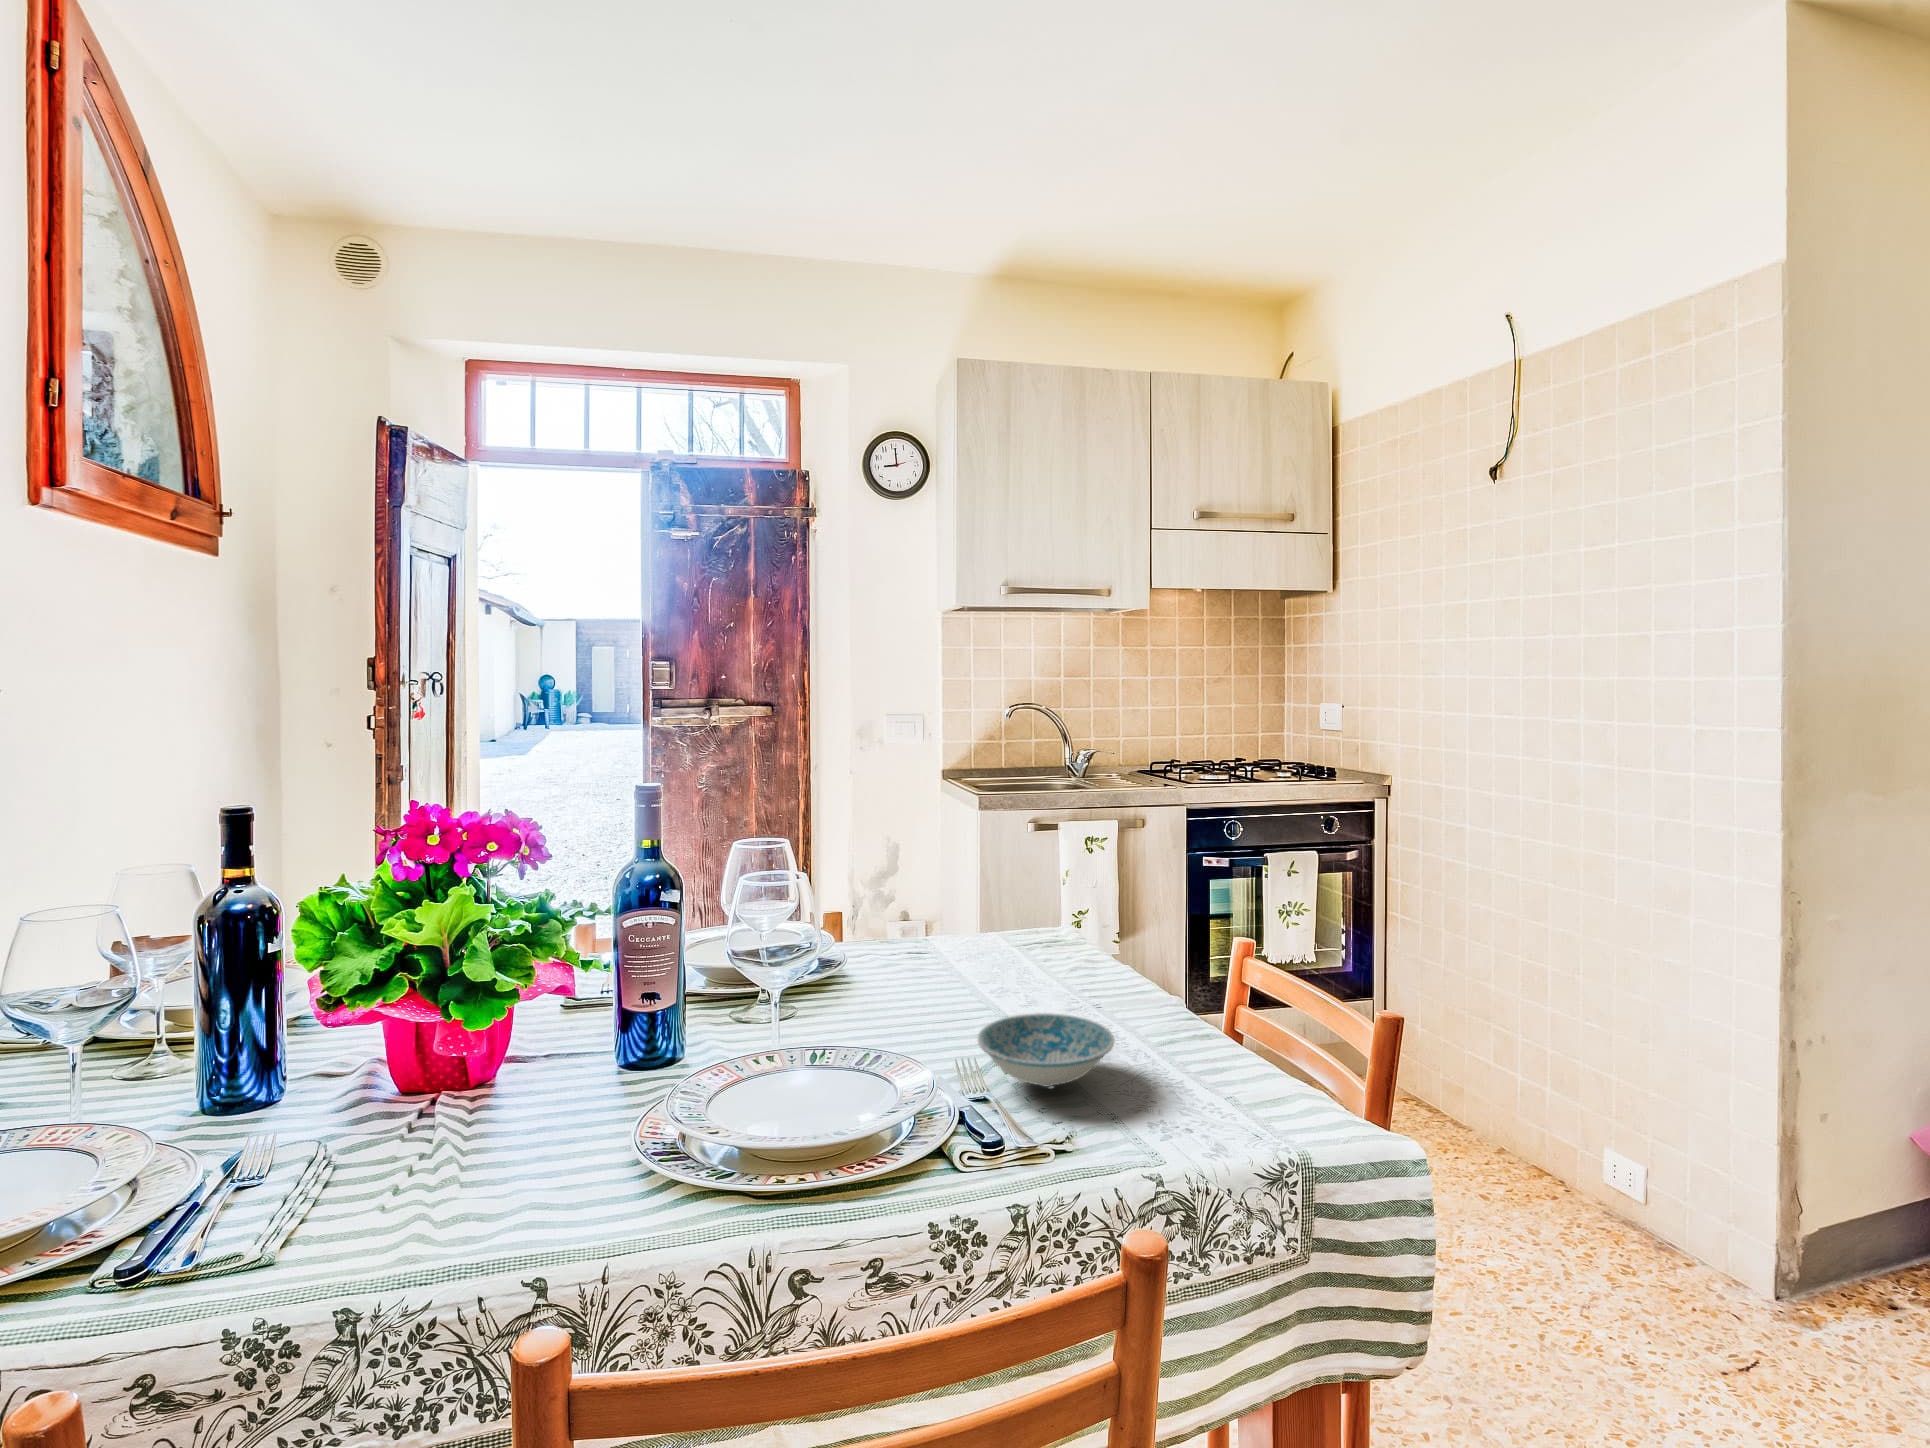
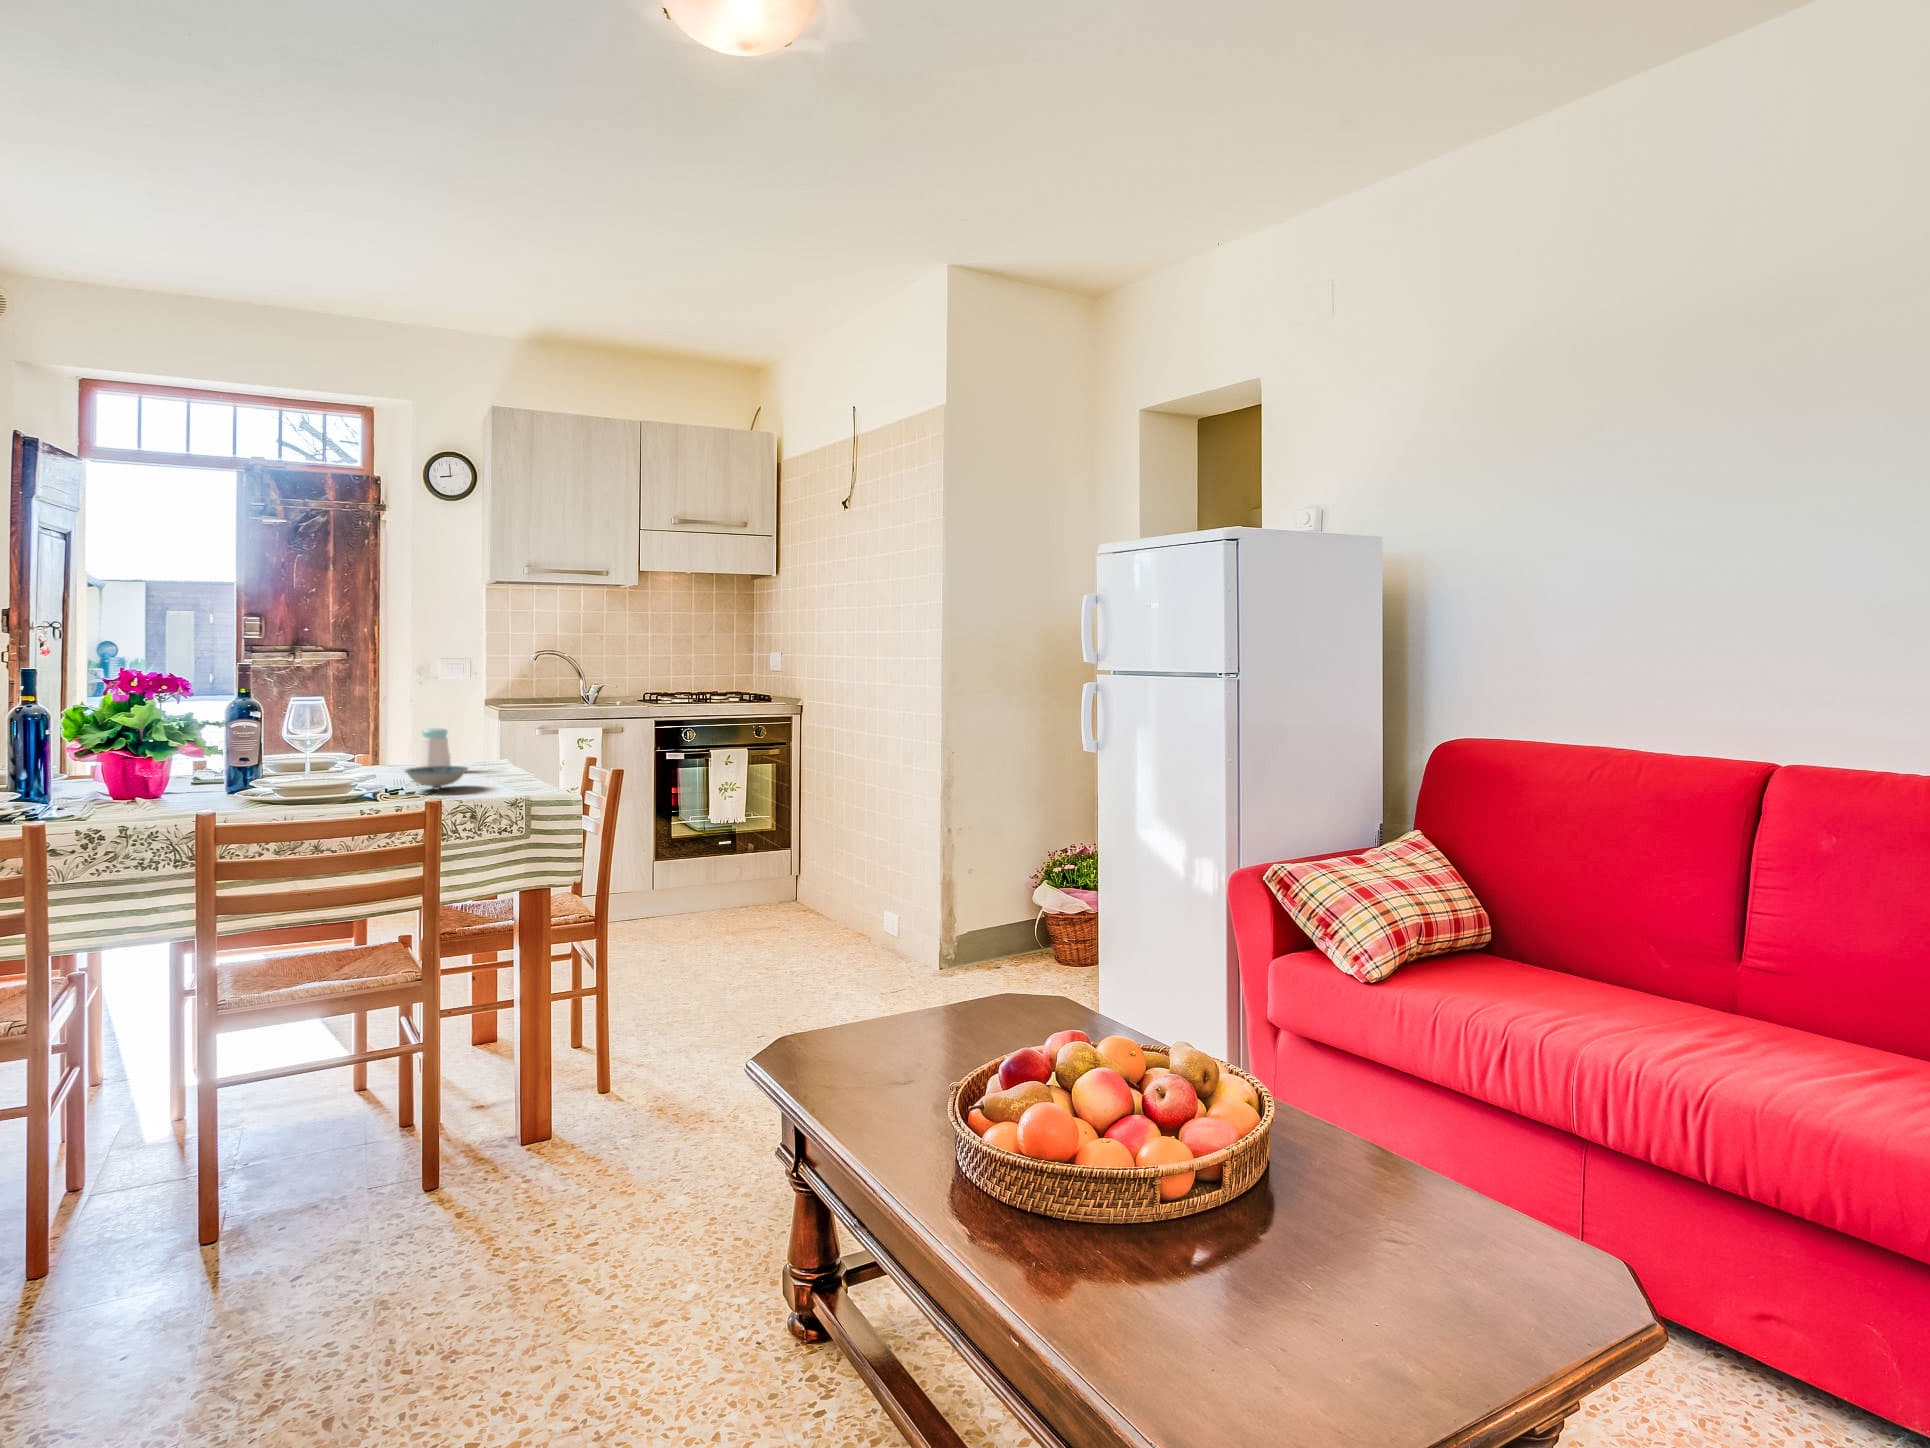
salt shaker: none [955,892,1010,984] -> present [419,728,450,767]

